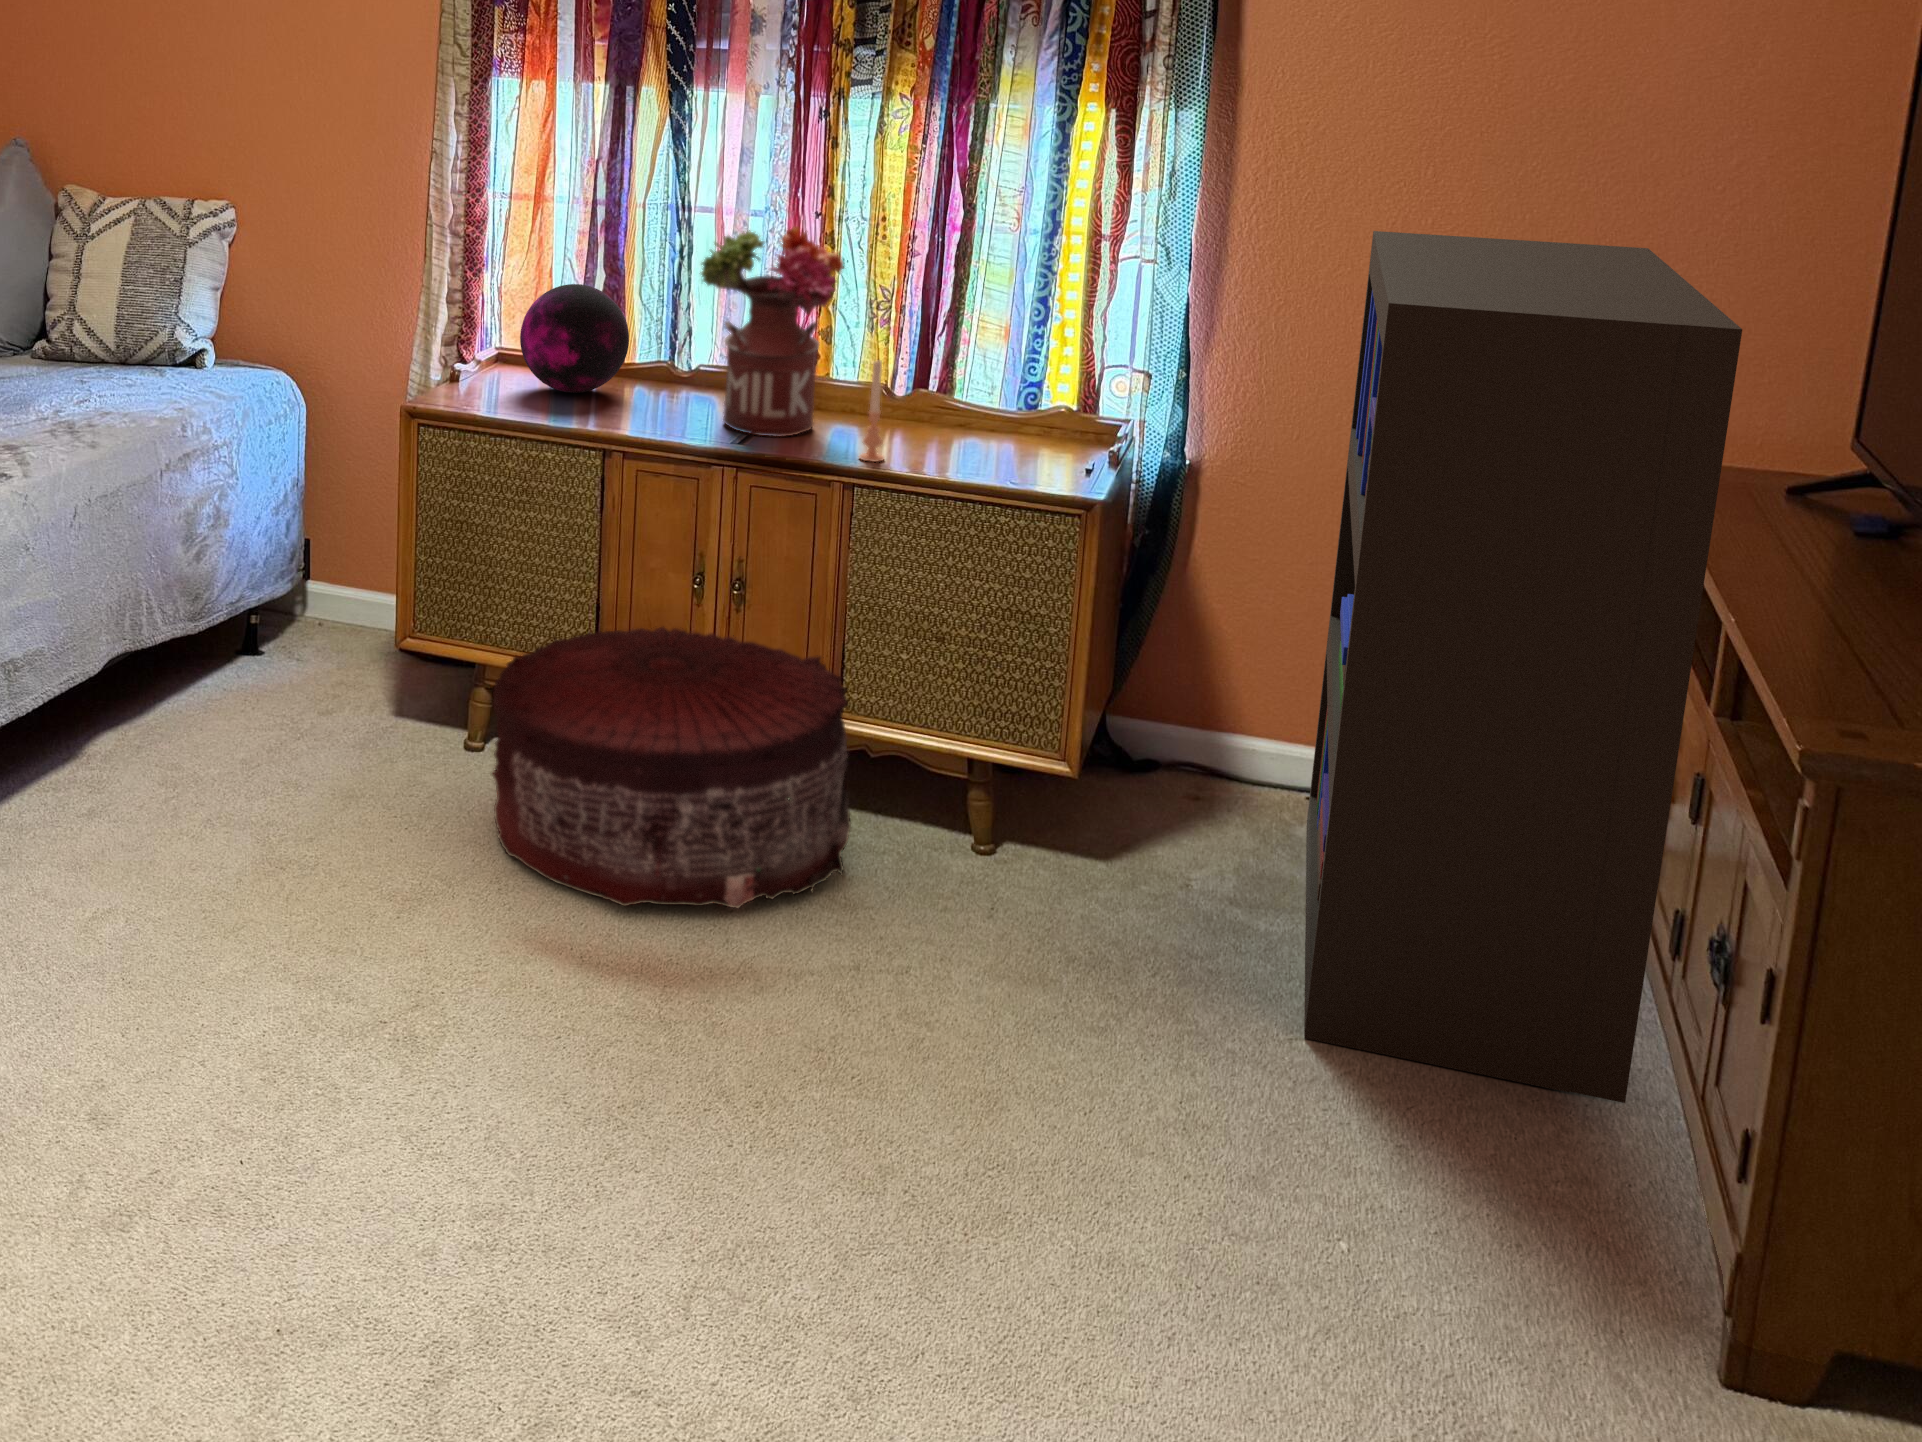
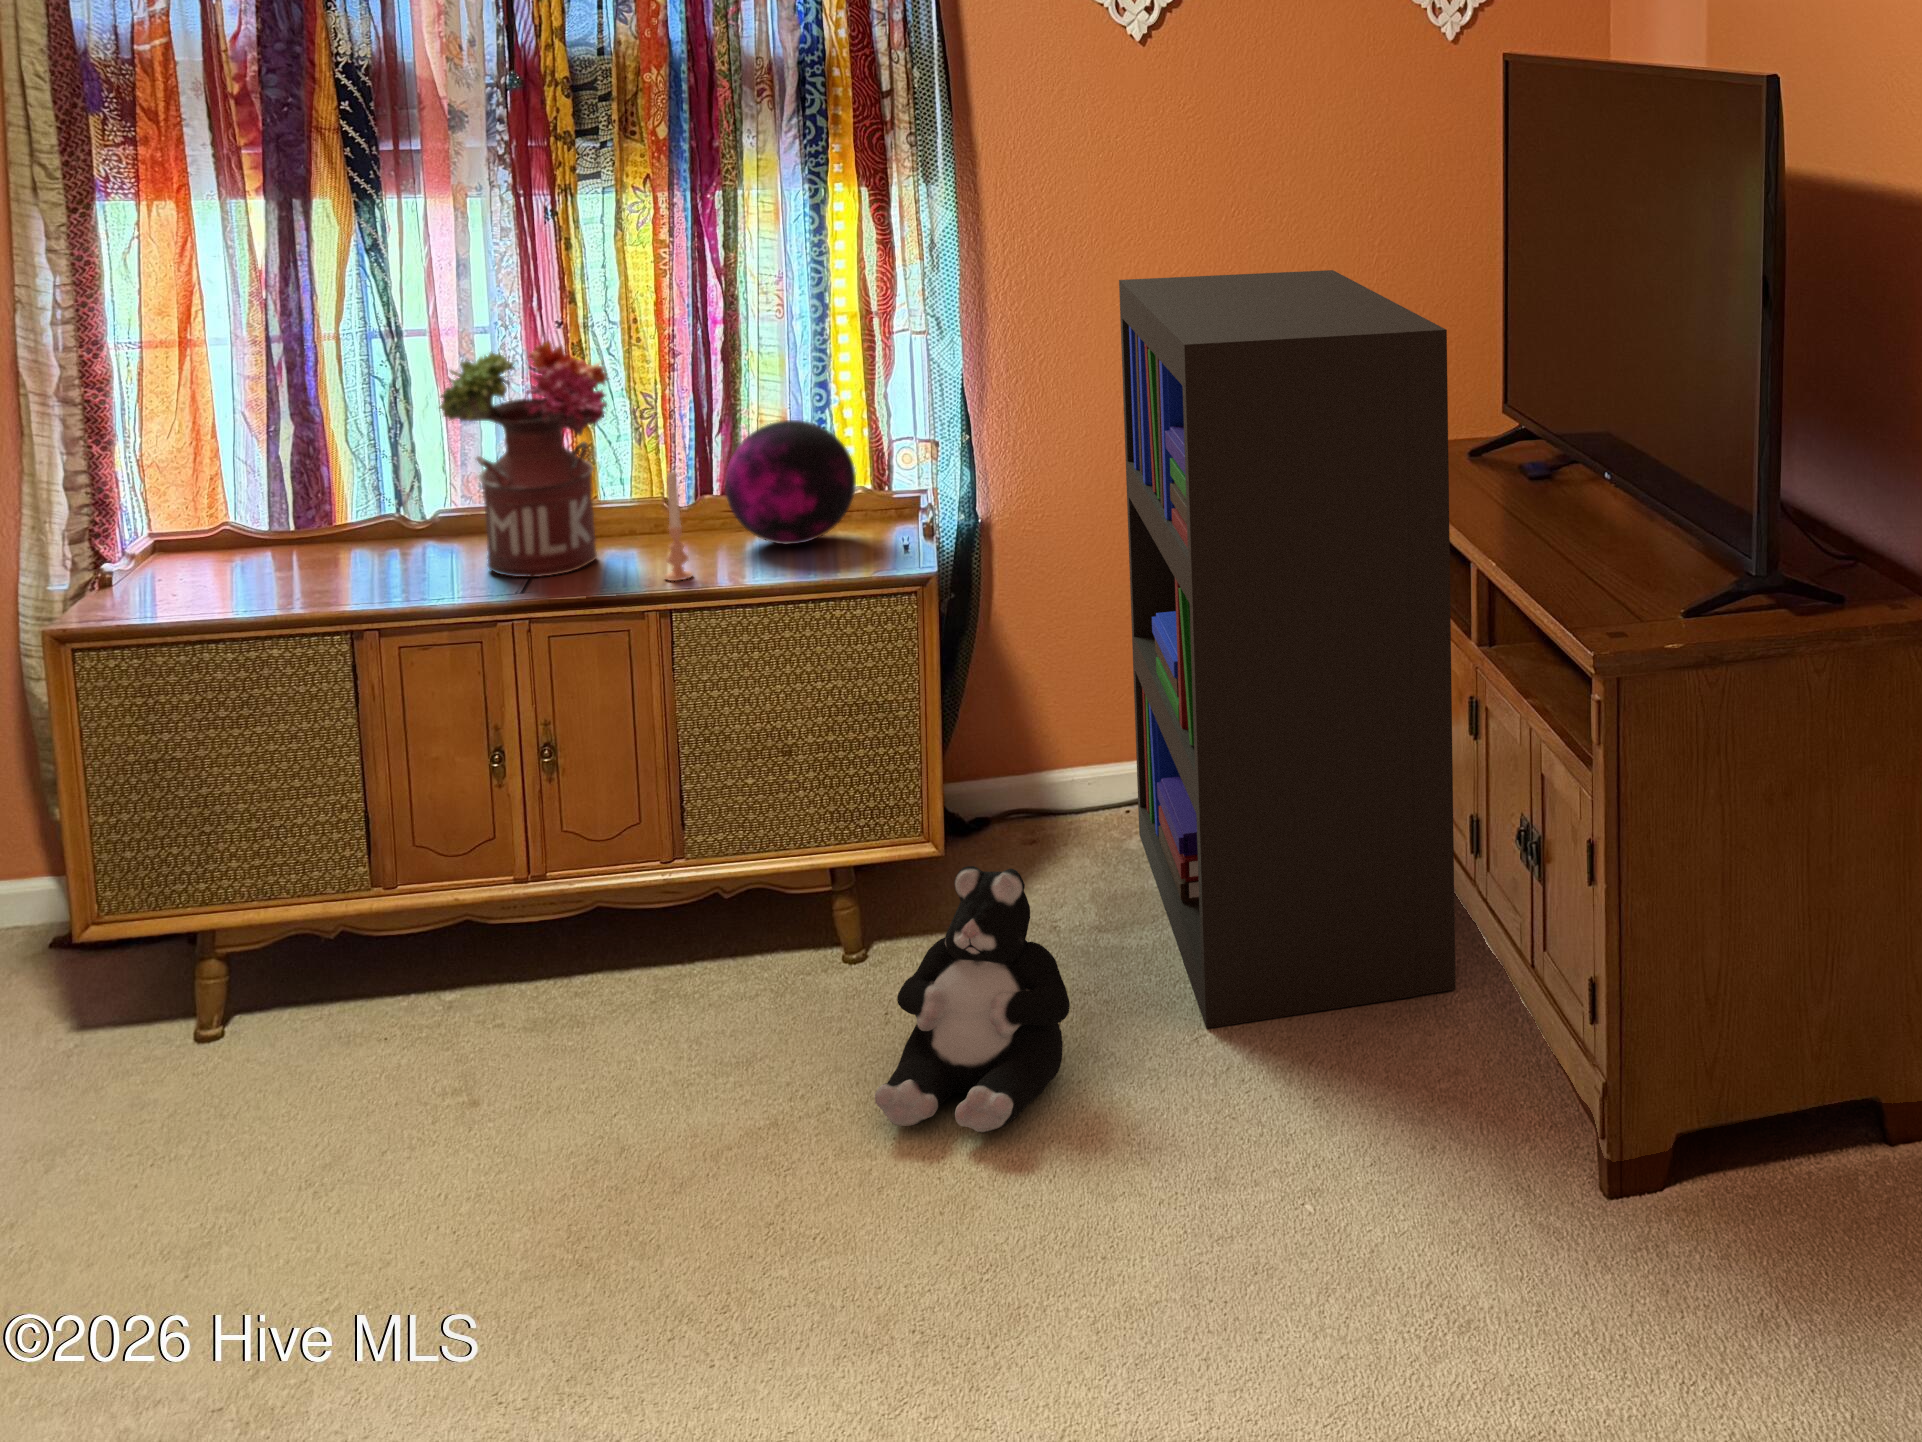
decorative orb: present [520,284,629,393] -> present [725,420,856,544]
pouf: present [492,627,851,908] -> none [253,798,728,1152]
plush toy: none [940,793,1149,1053] -> present [875,866,1070,1133]

